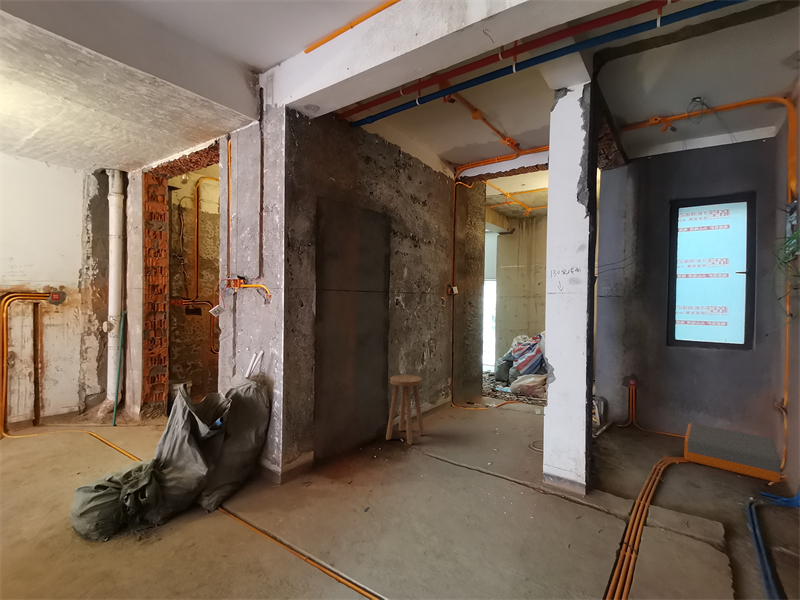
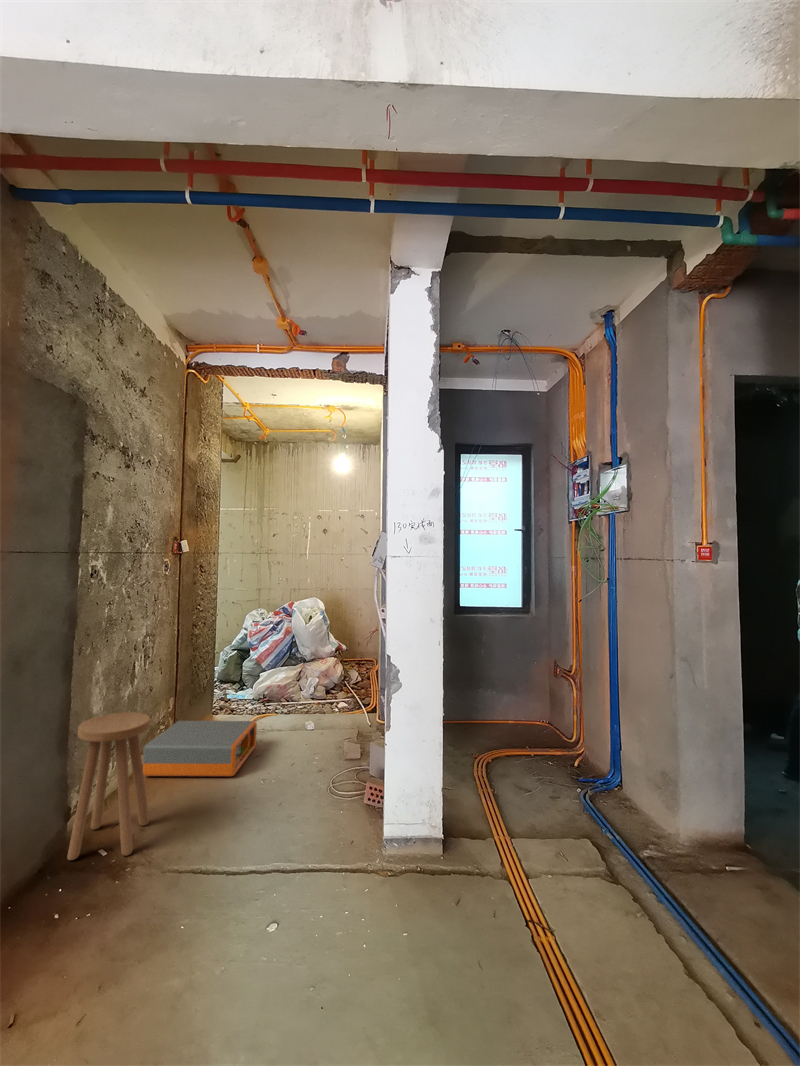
storage box: present [684,423,781,482] -> present [143,721,257,776]

